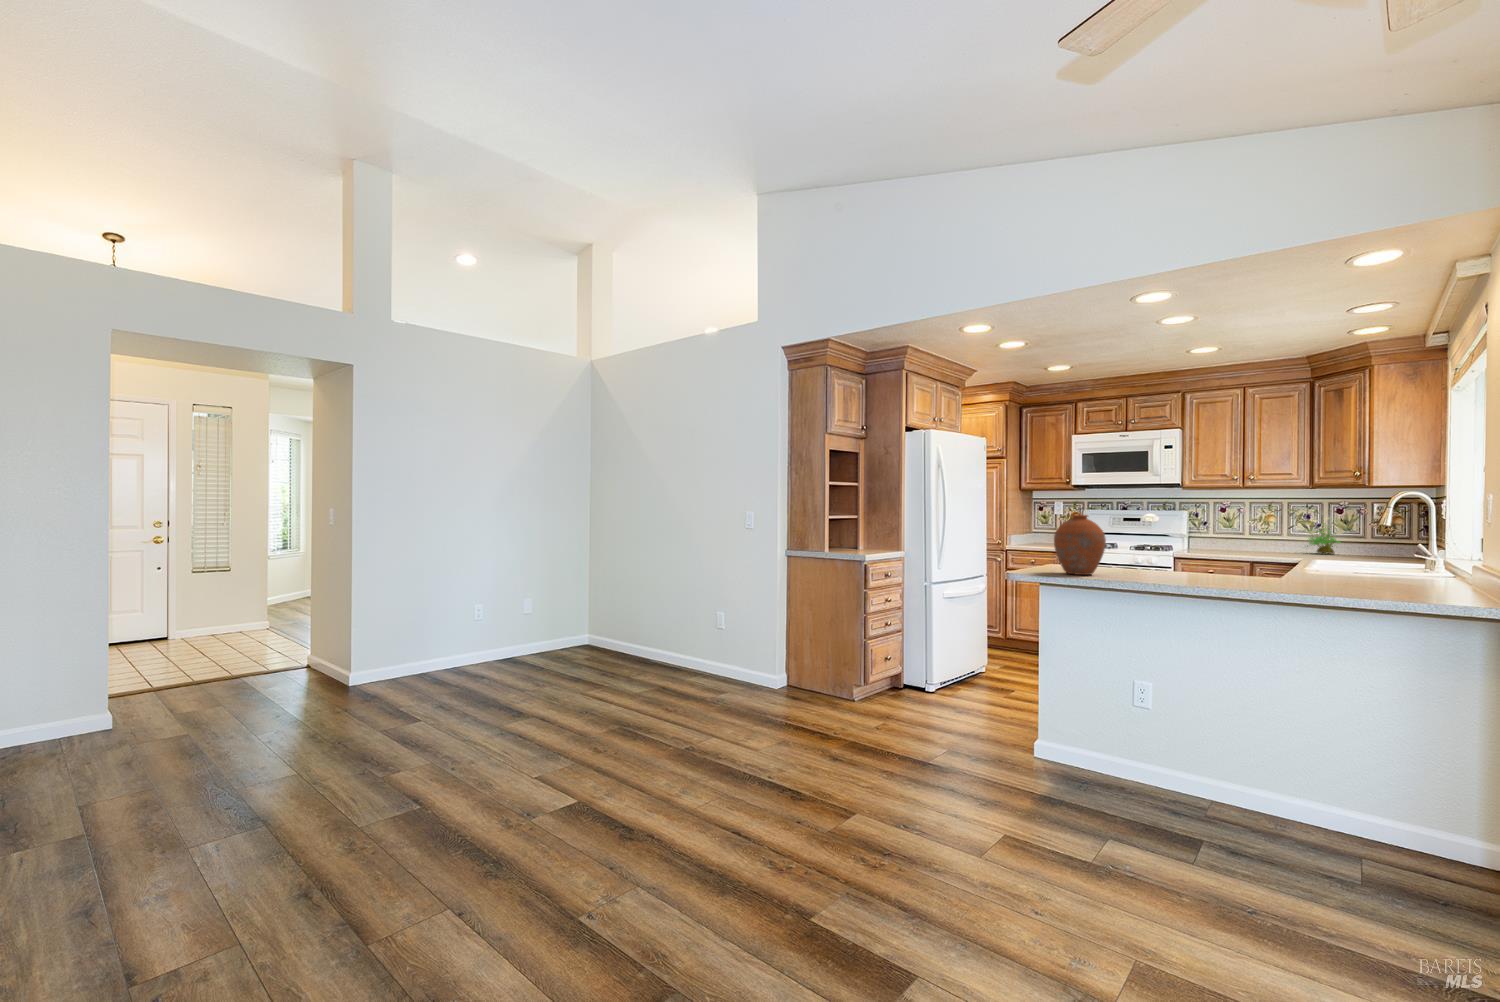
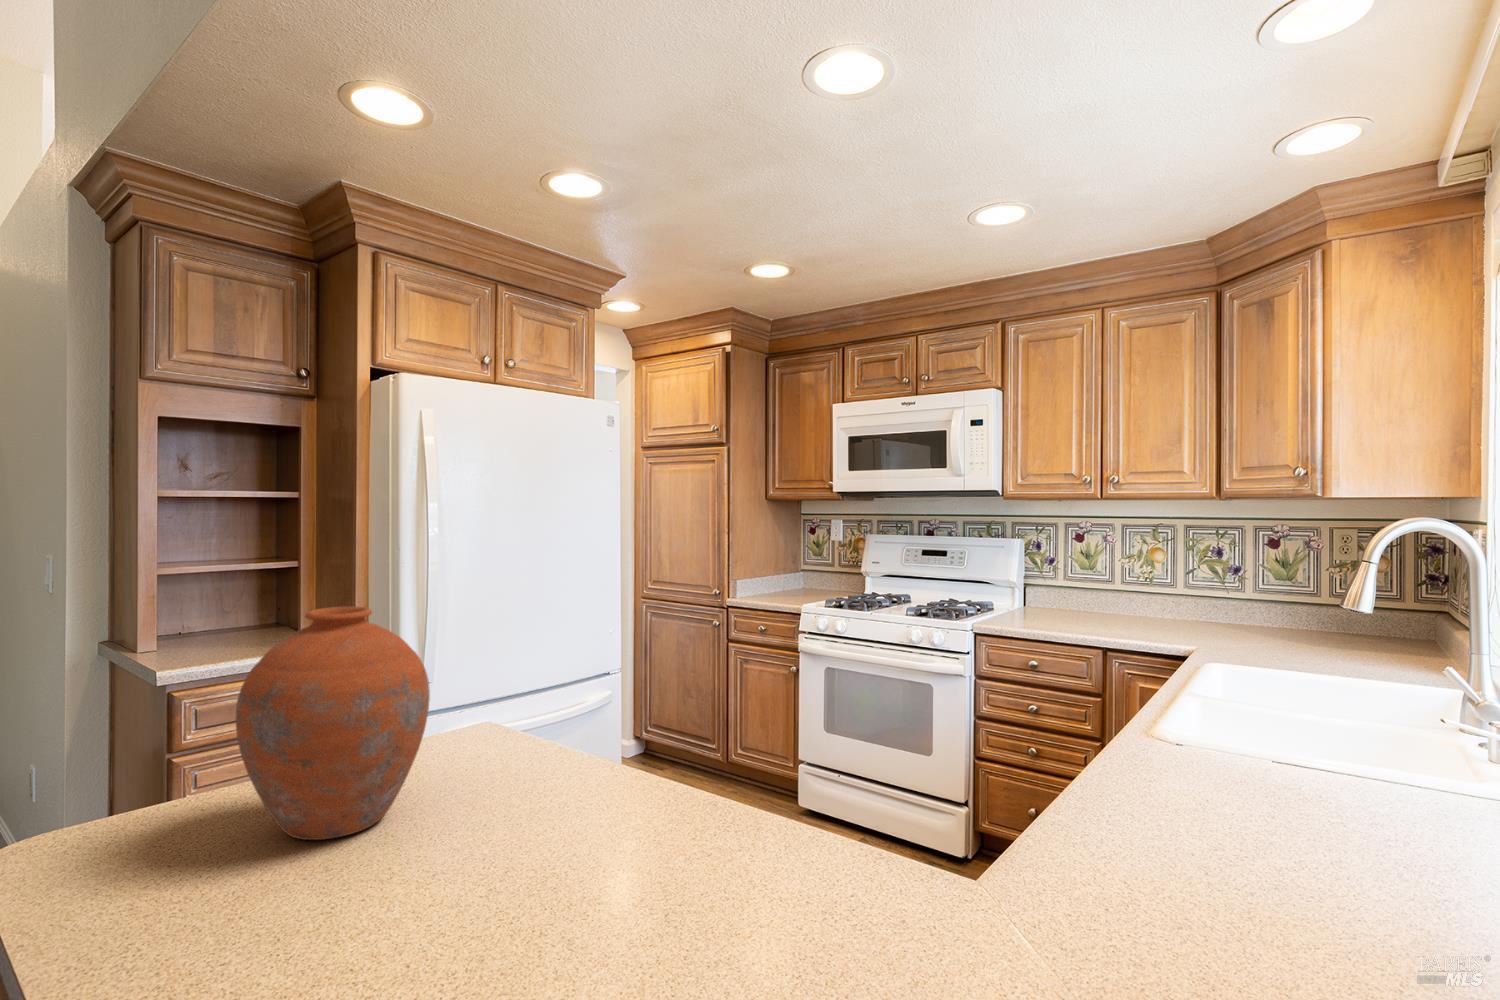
potted plant: present [1309,518,1344,554] -> none [1210,546,1281,625]

